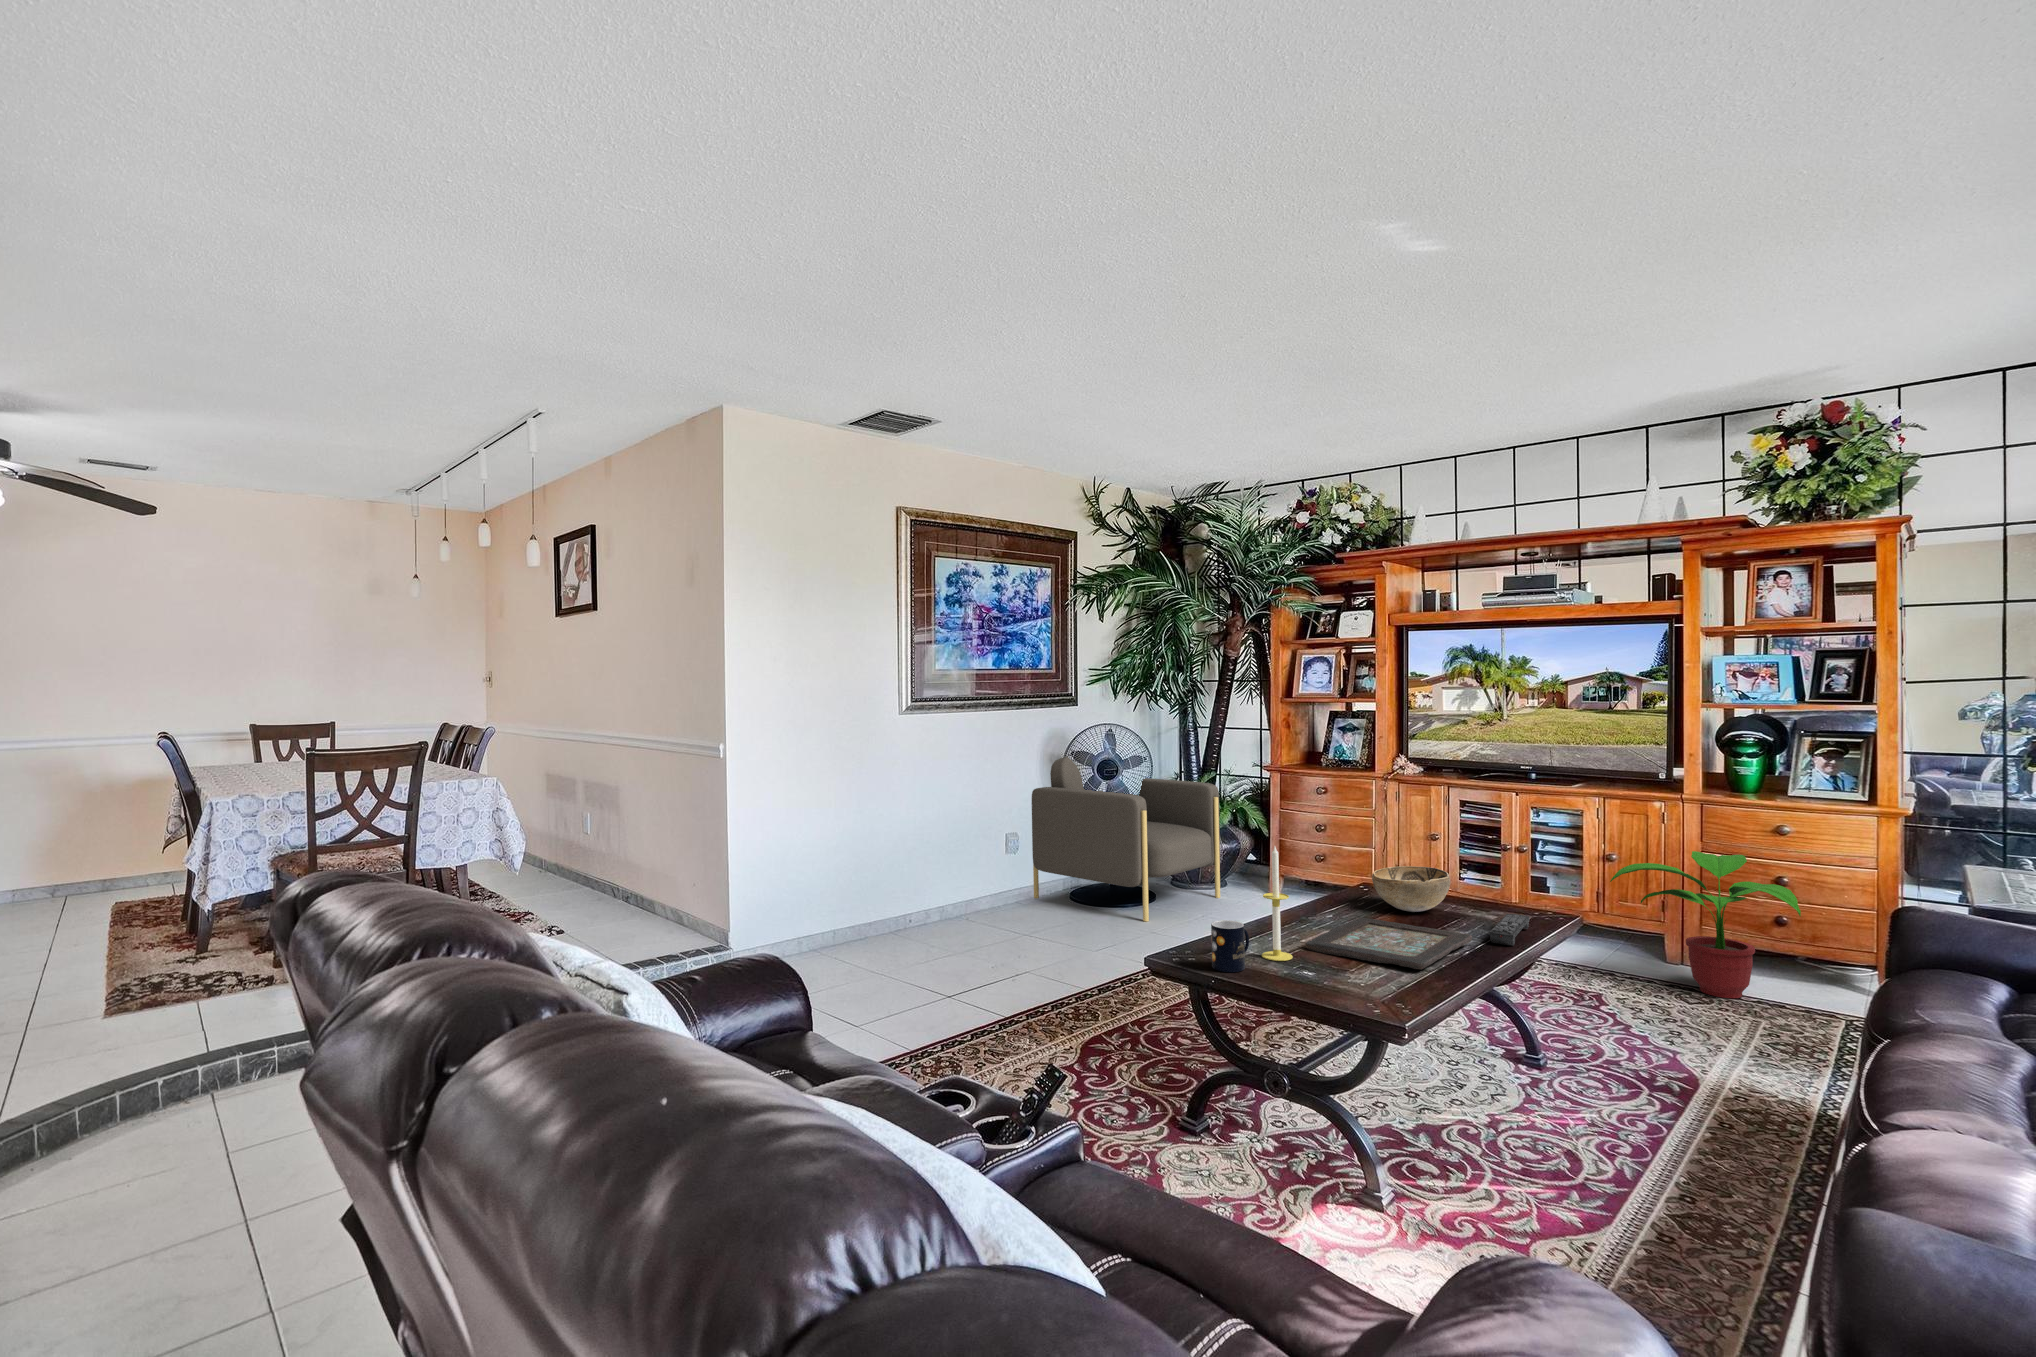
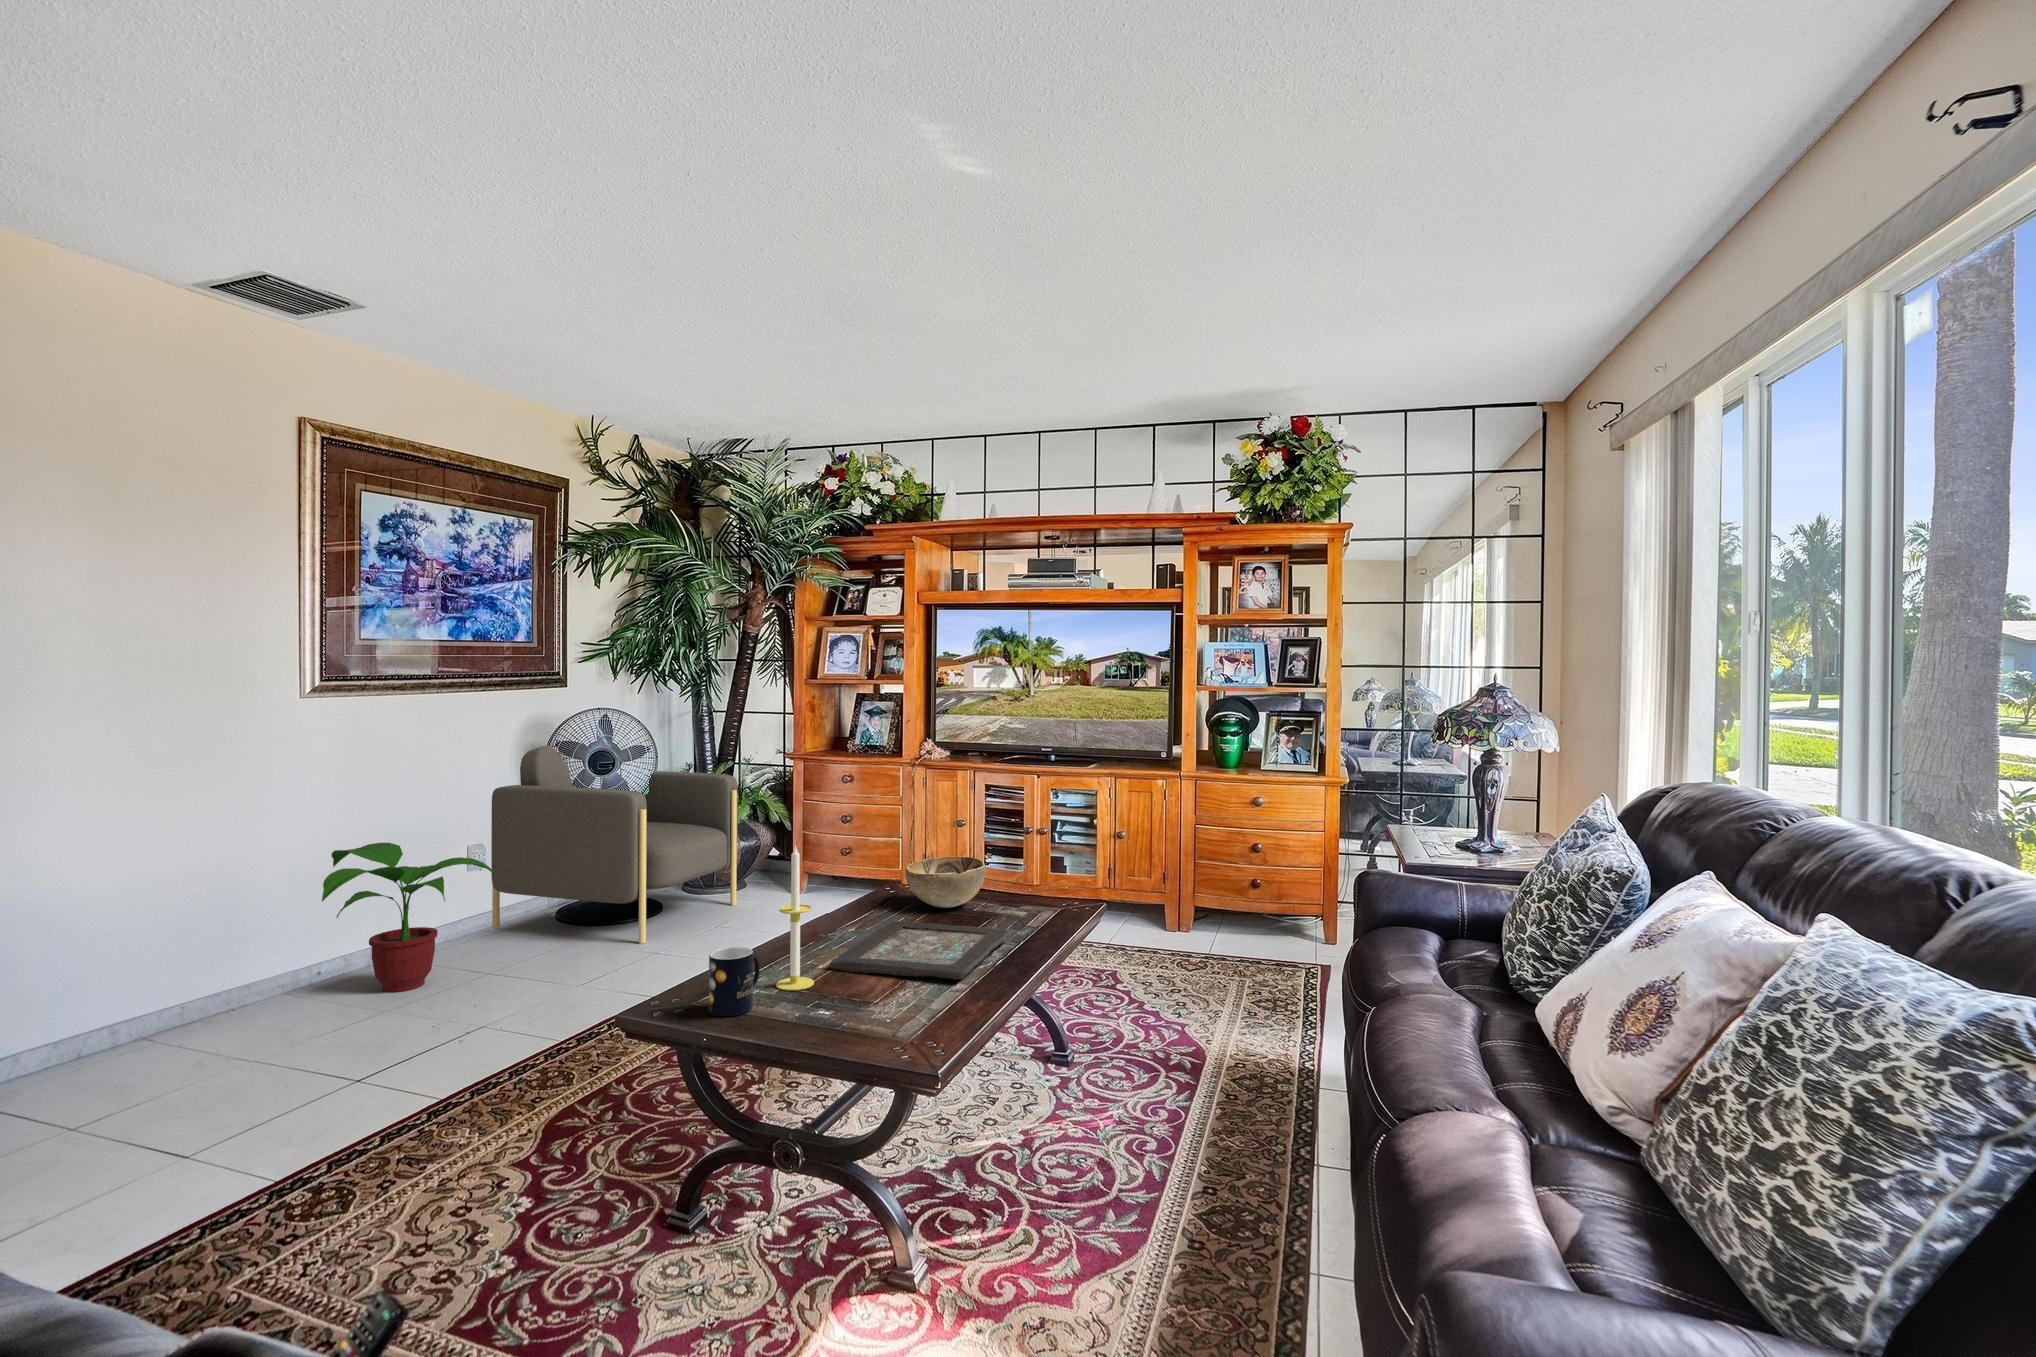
potted plant: present [1610,851,1801,998] -> present [322,843,496,992]
remote control: present [1489,914,1529,946] -> none [1027,901,1062,937]

